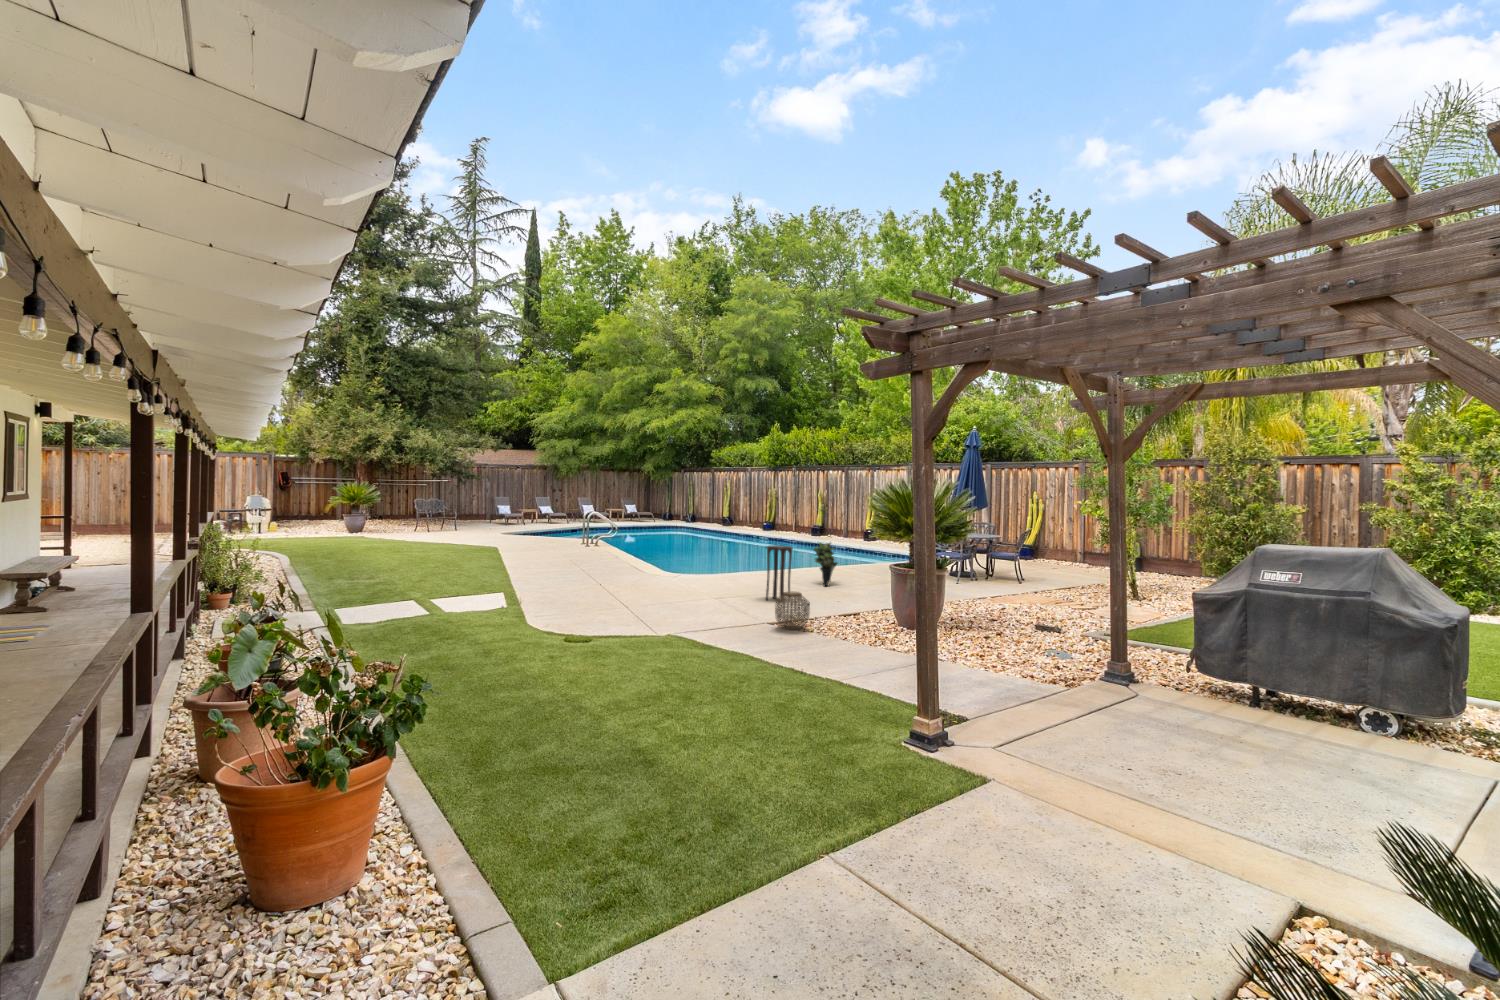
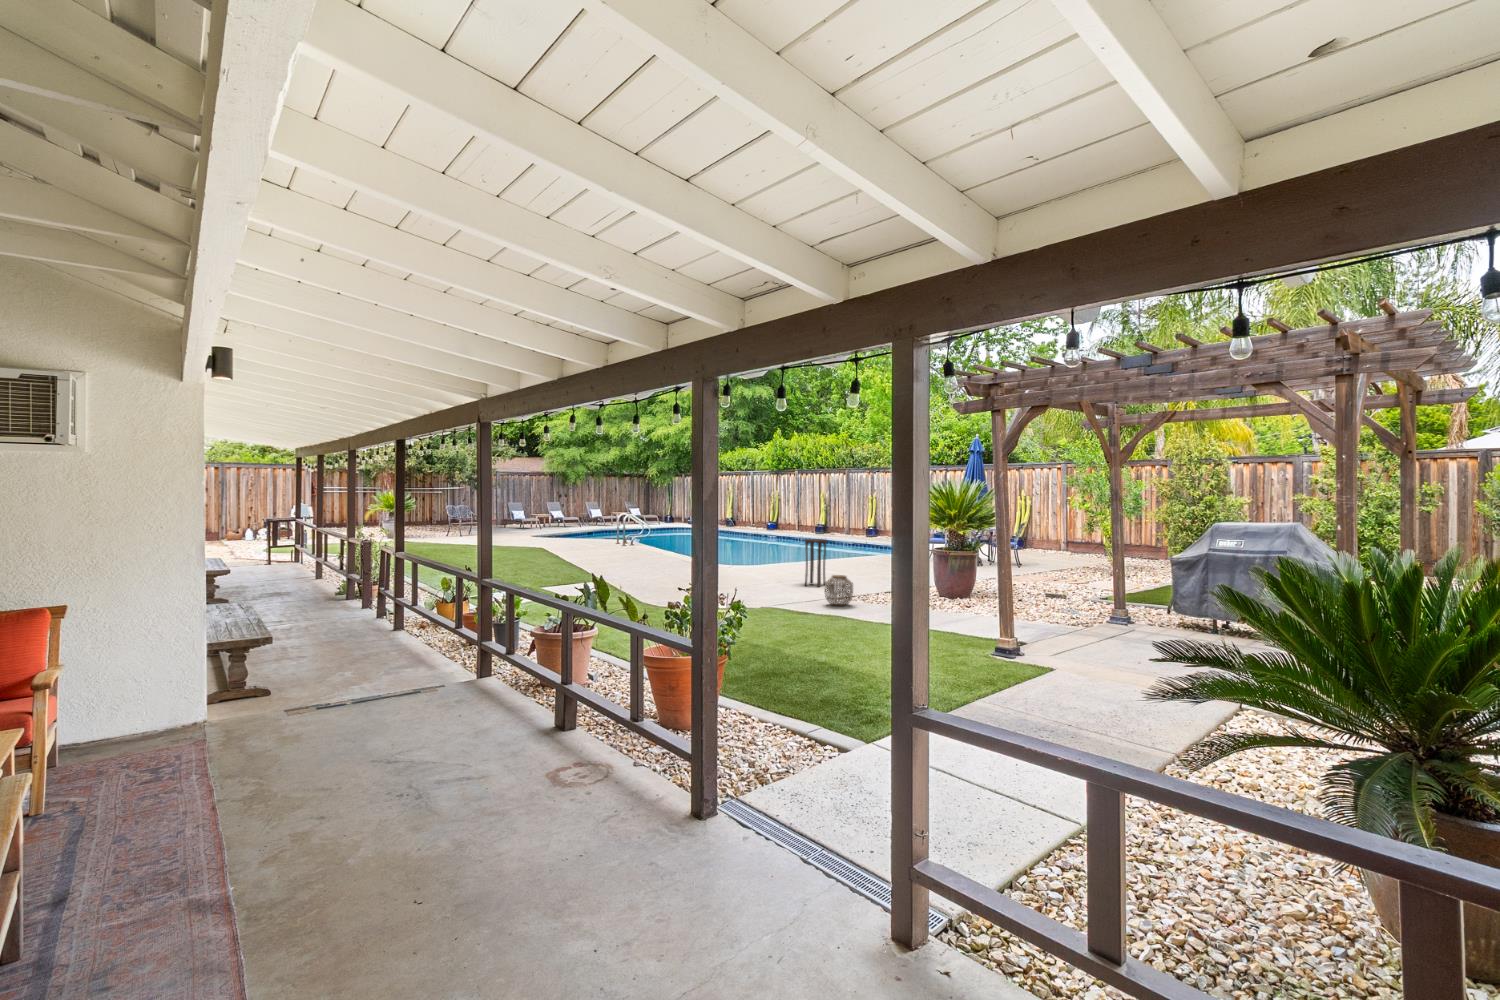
potted plant: present [814,543,838,586] -> none [838,536,860,575]

